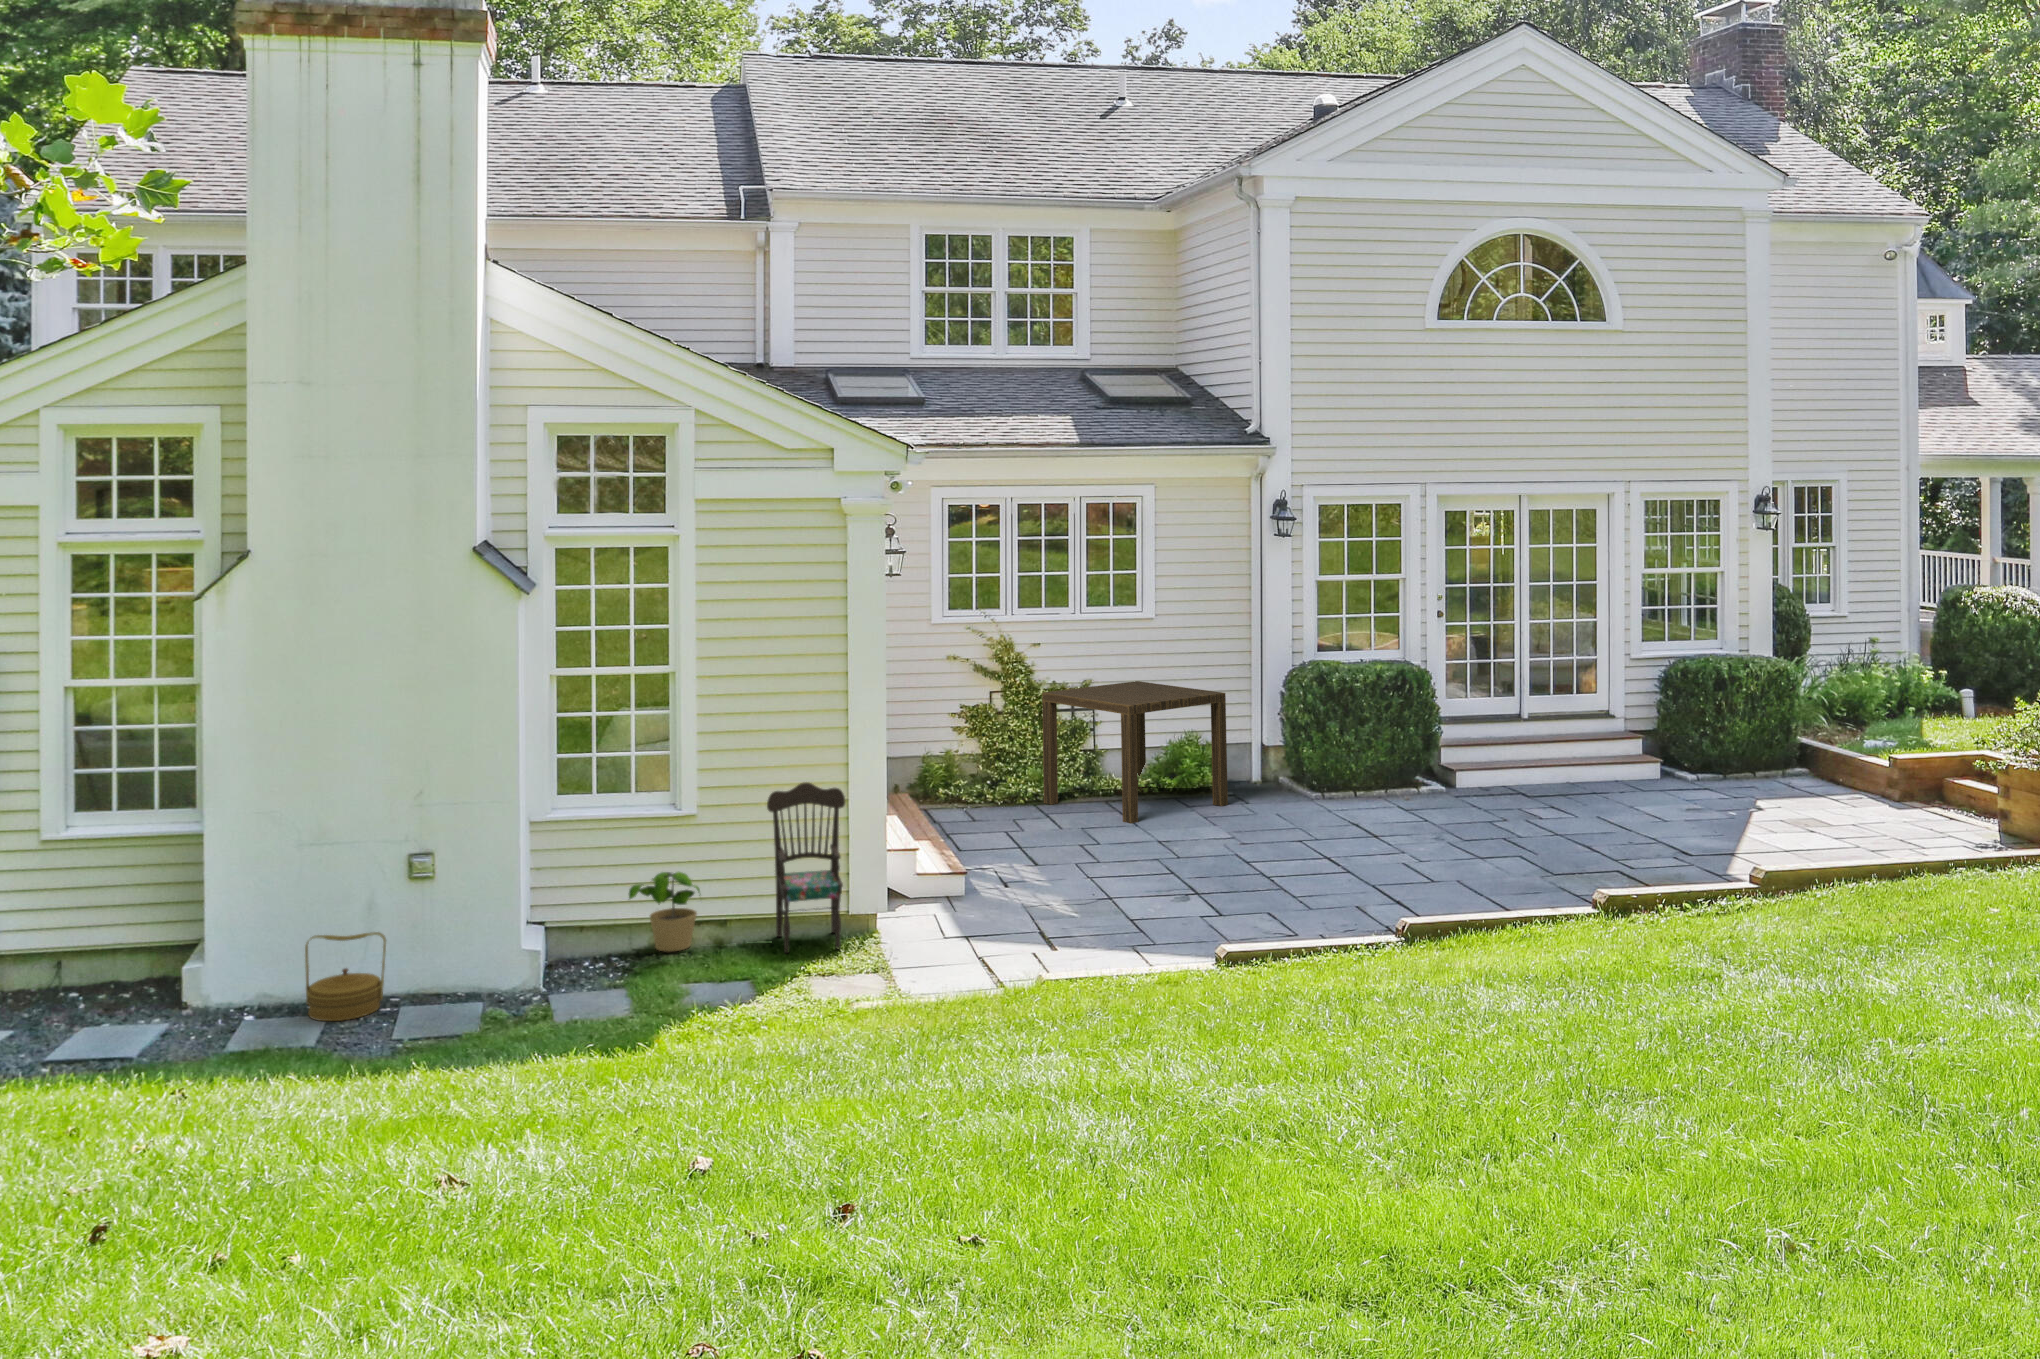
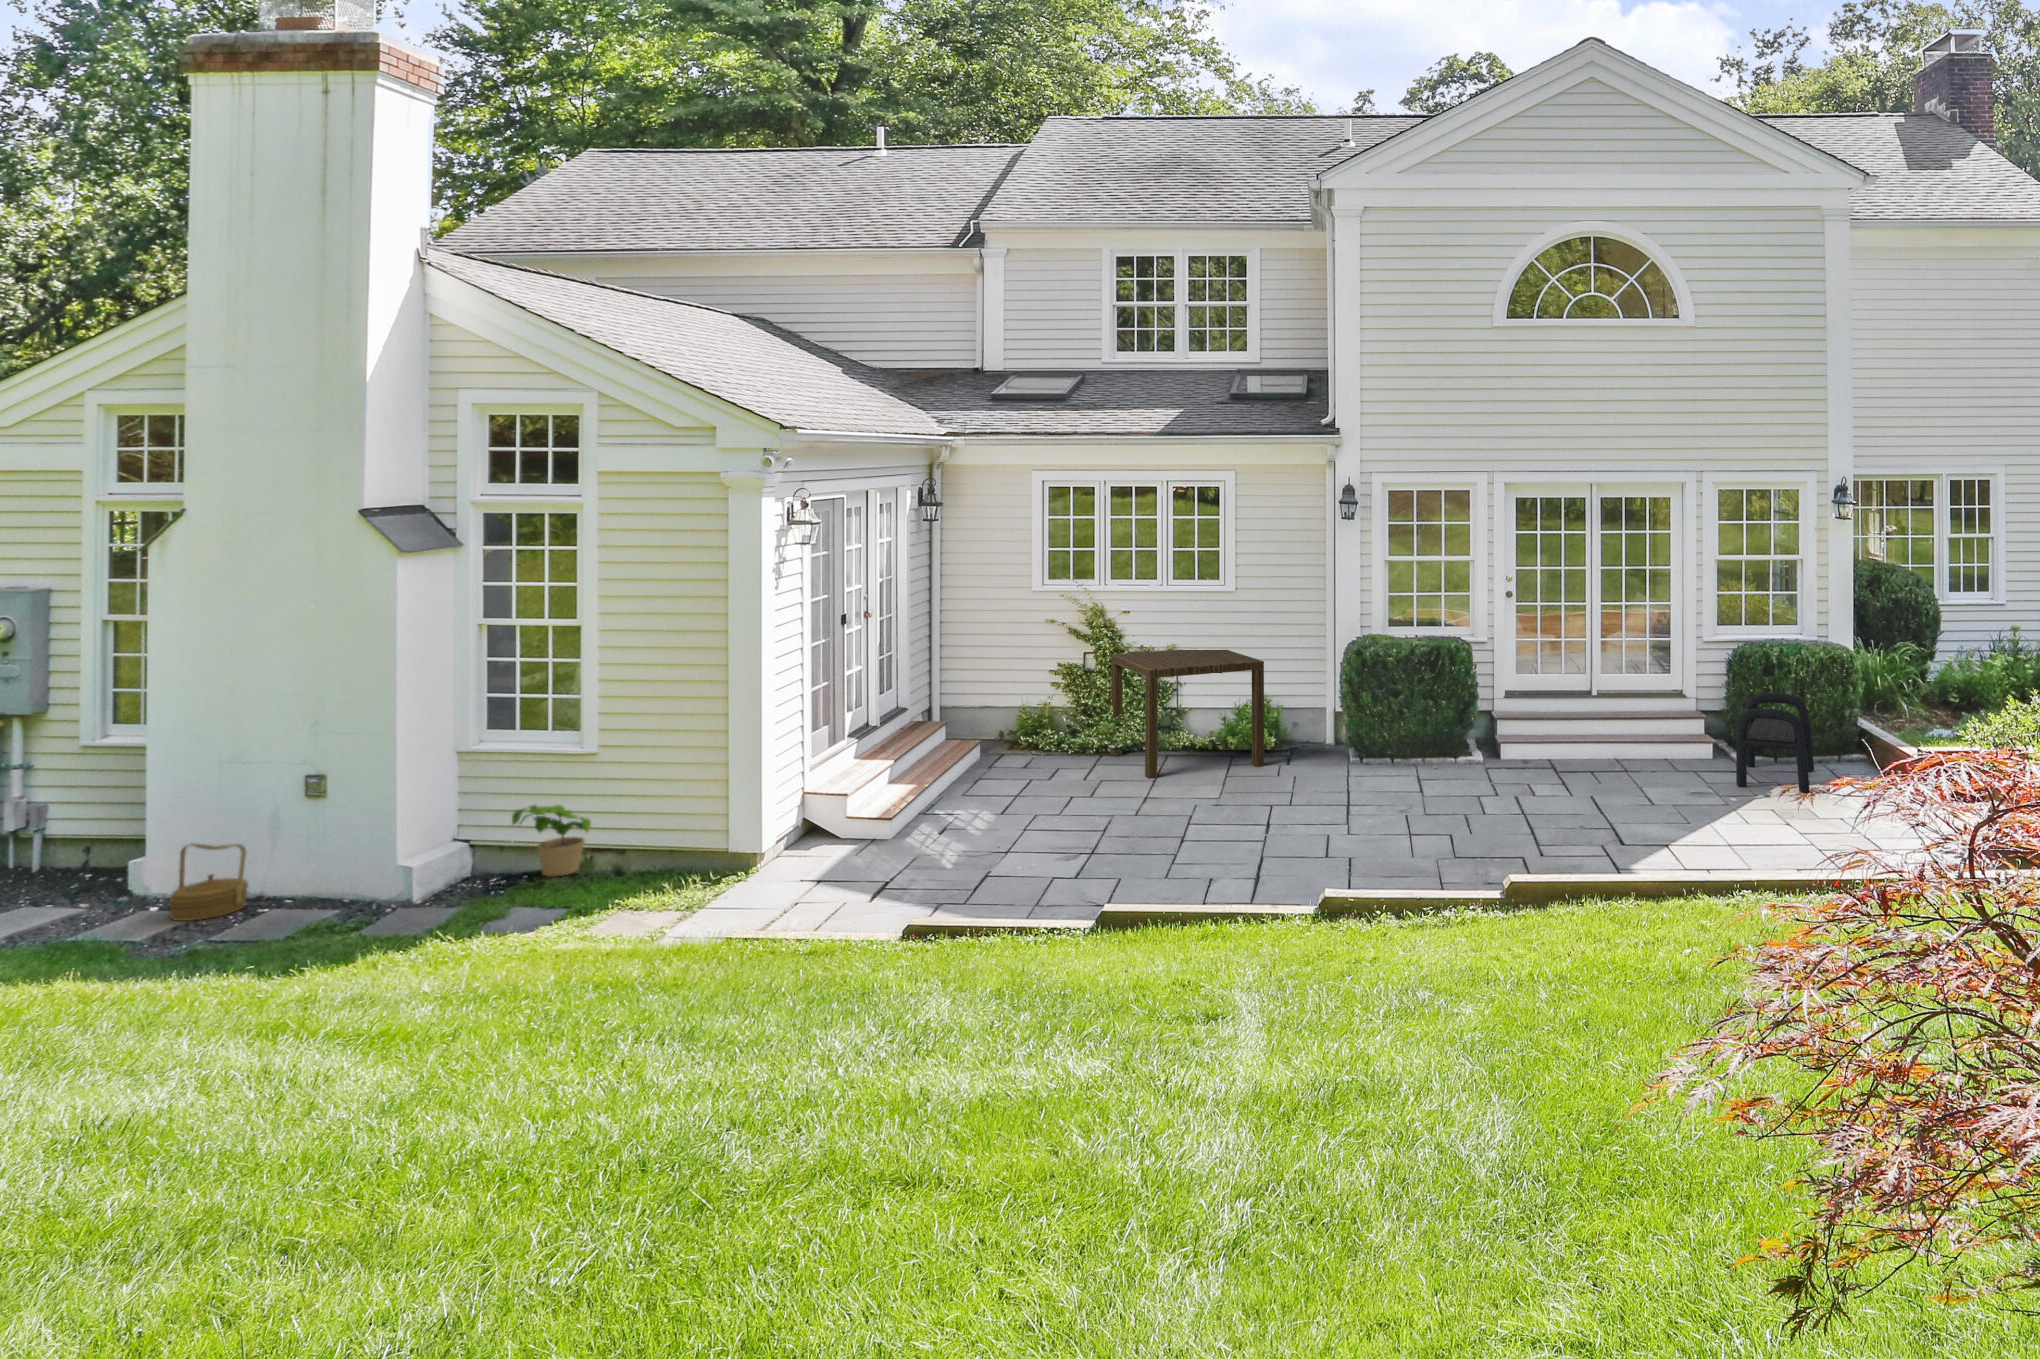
bench: none [1688,706,1779,799] -> present [1736,693,1814,793]
dining chair: present [767,782,846,953] -> none [628,729,725,887]

